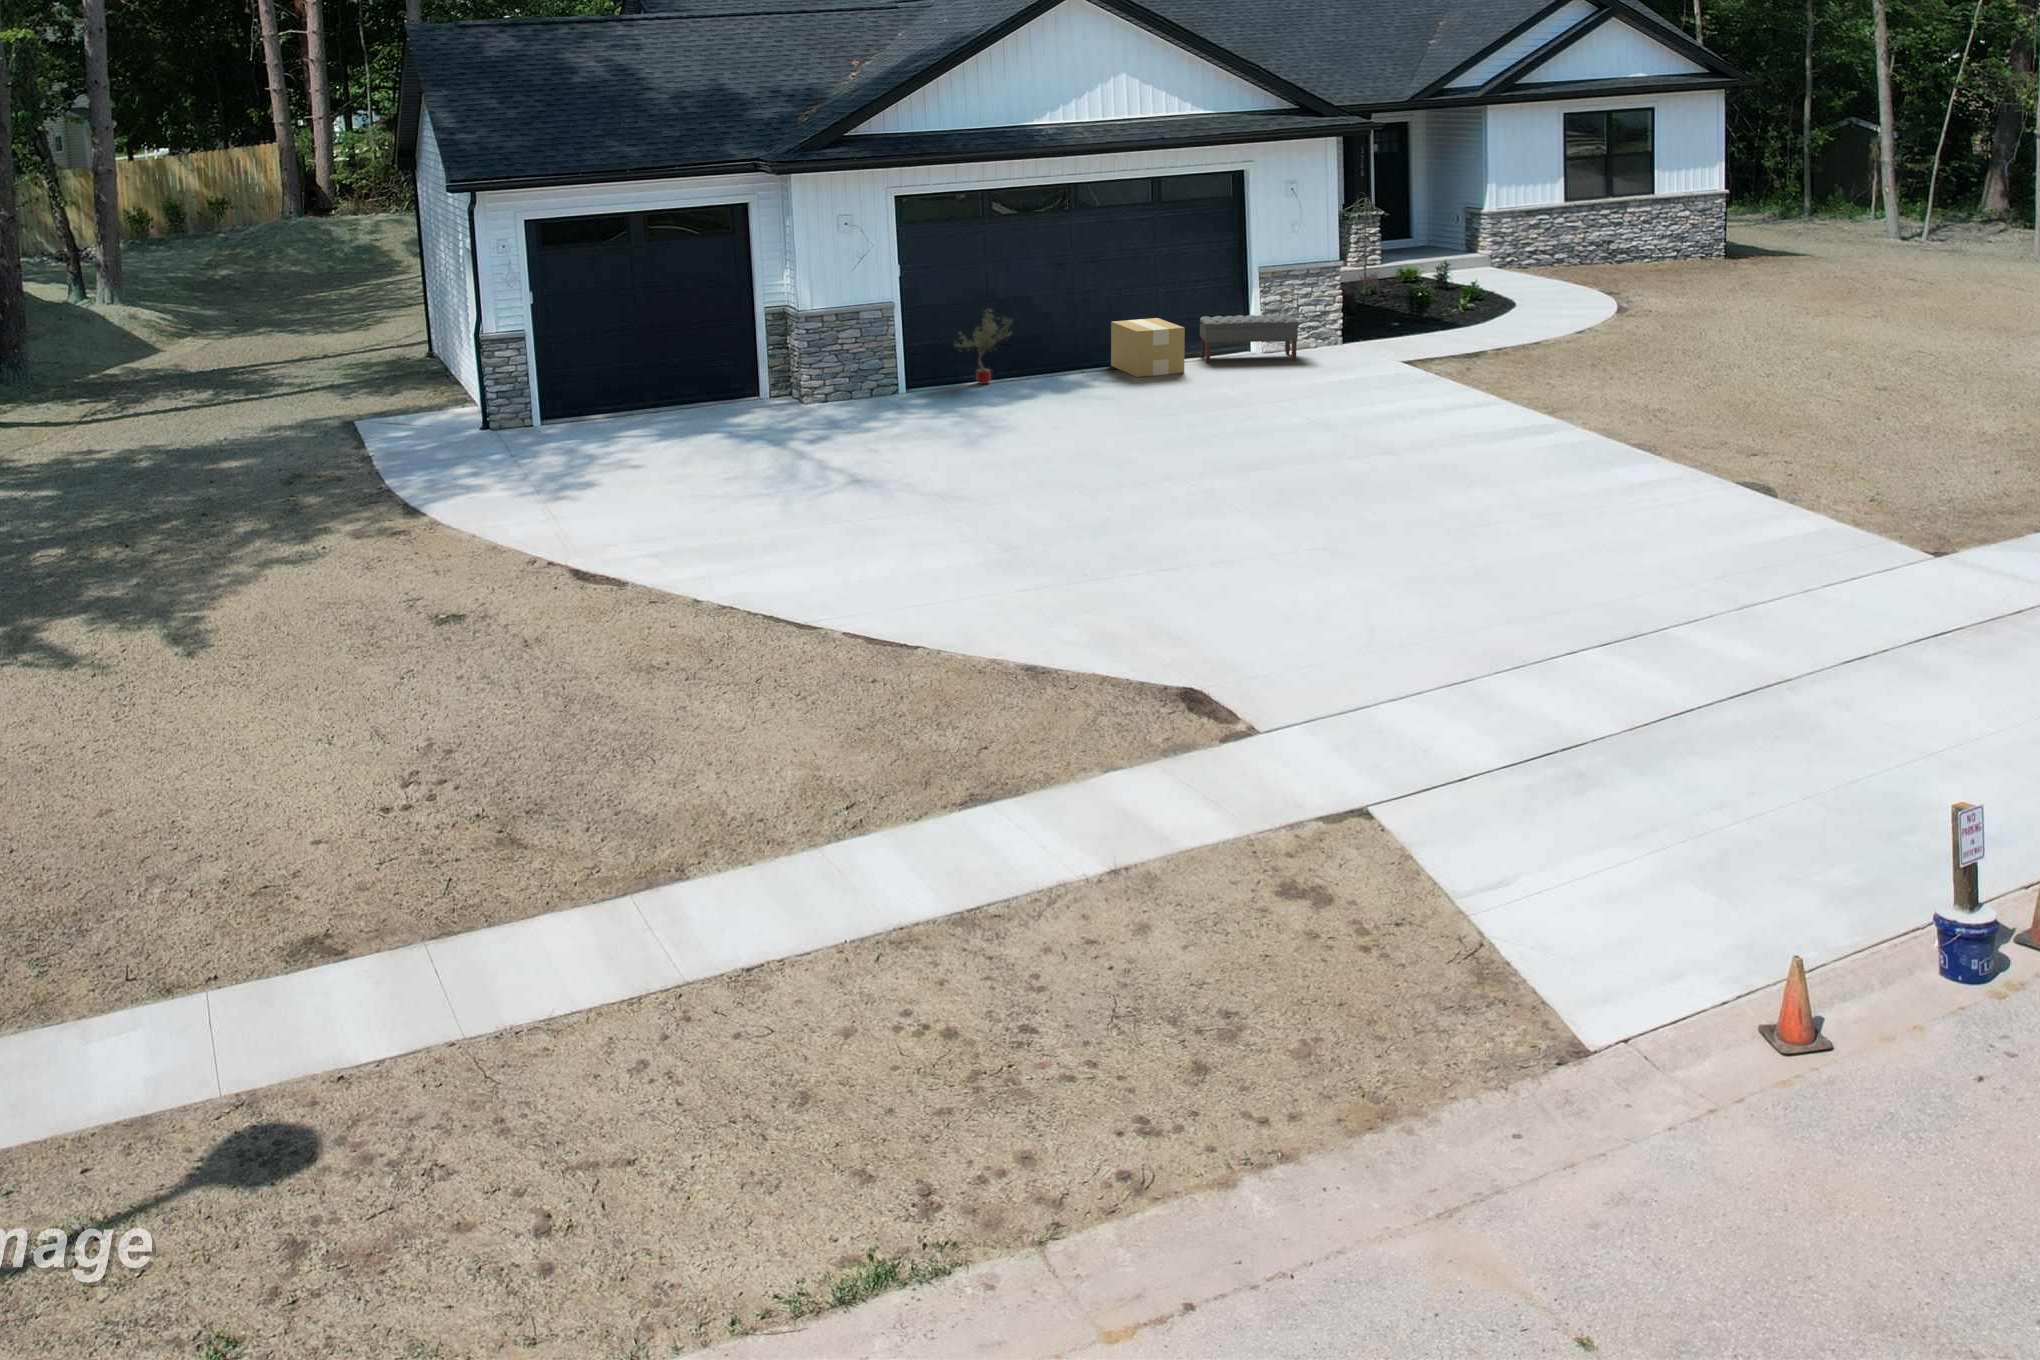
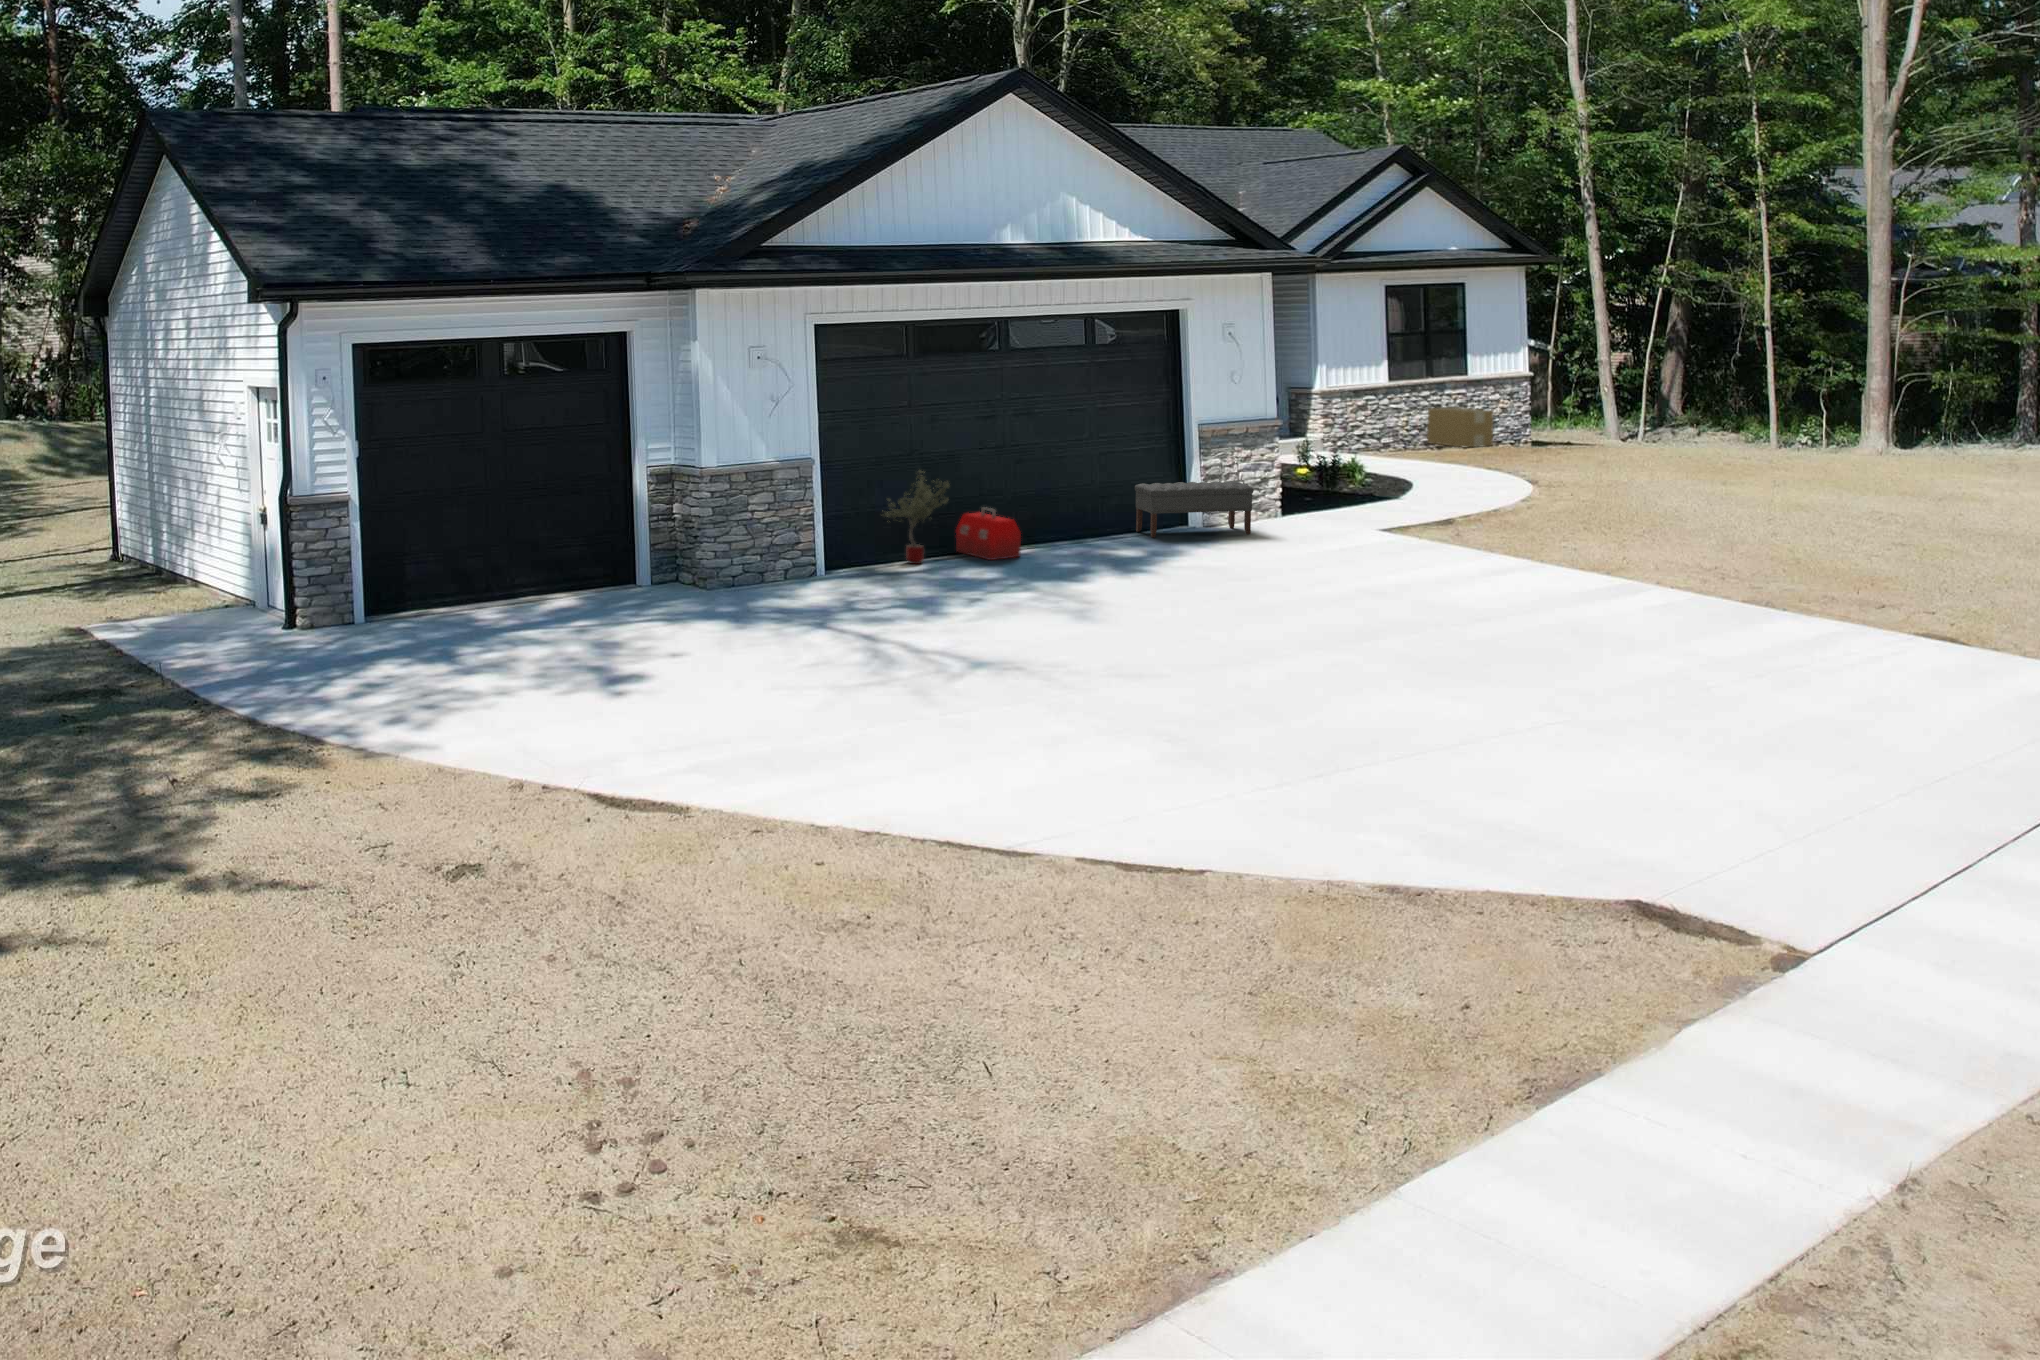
cardboard box: present [1111,318,1185,377] -> present [1427,407,1494,448]
toolbox: none [1028,338,1075,382] -> present [956,507,1021,560]

